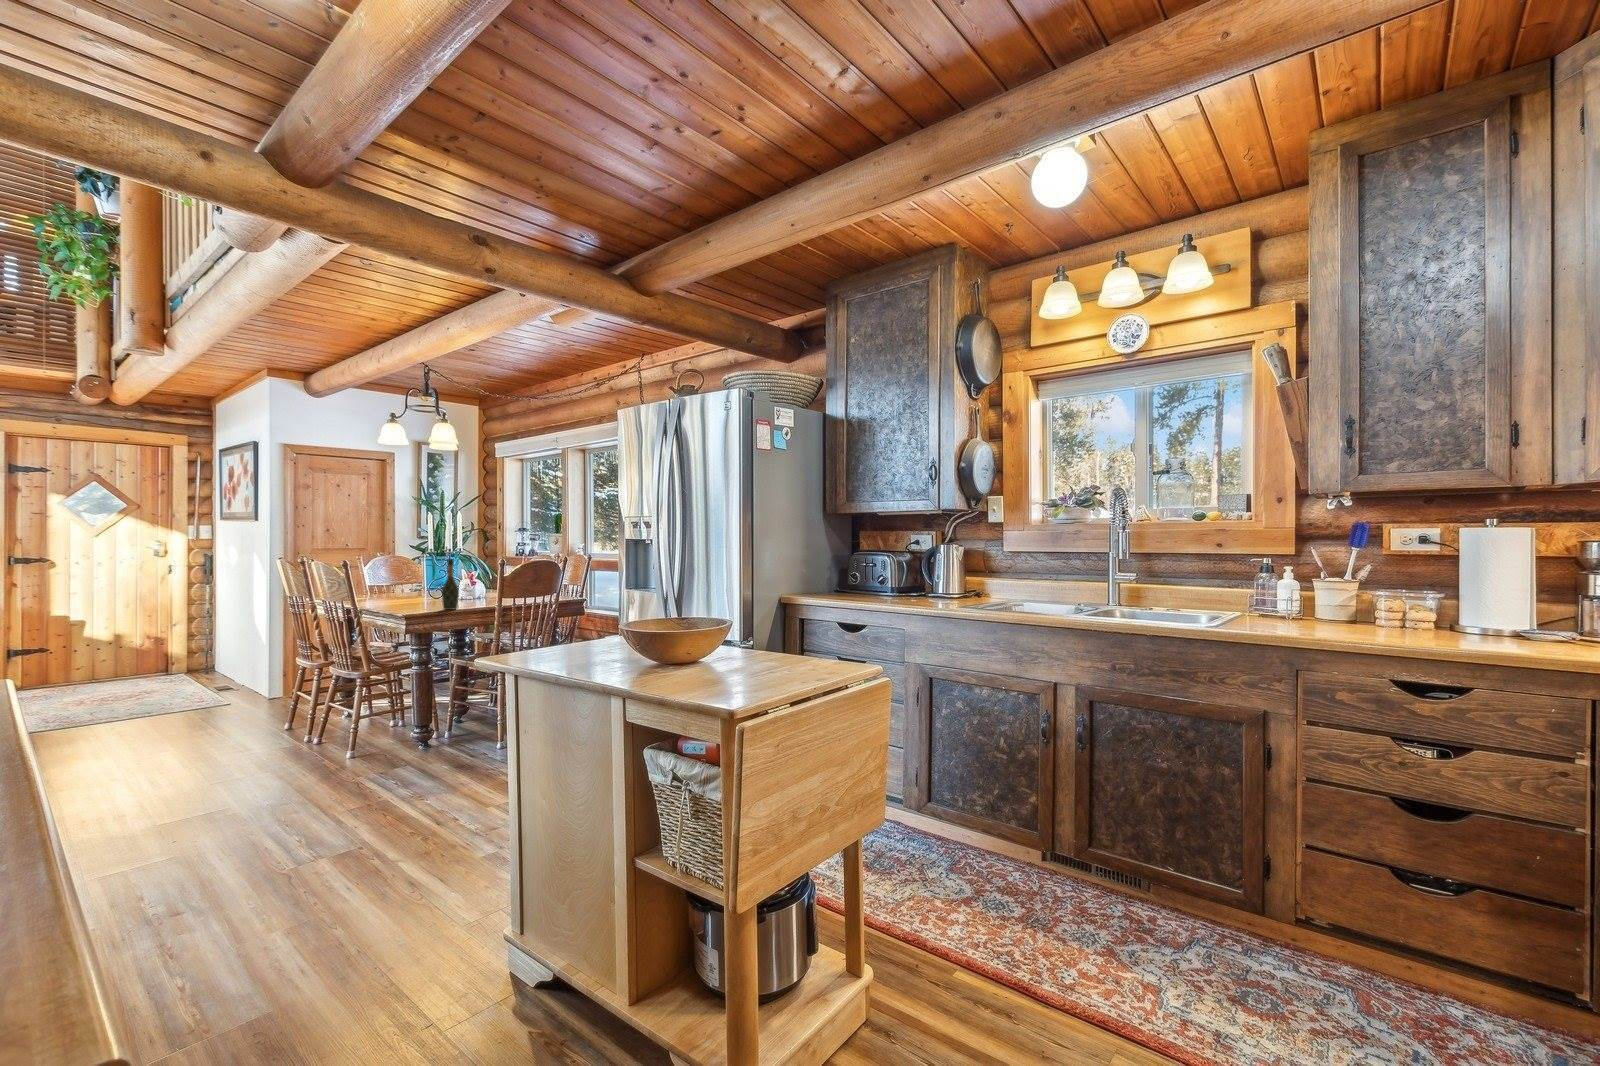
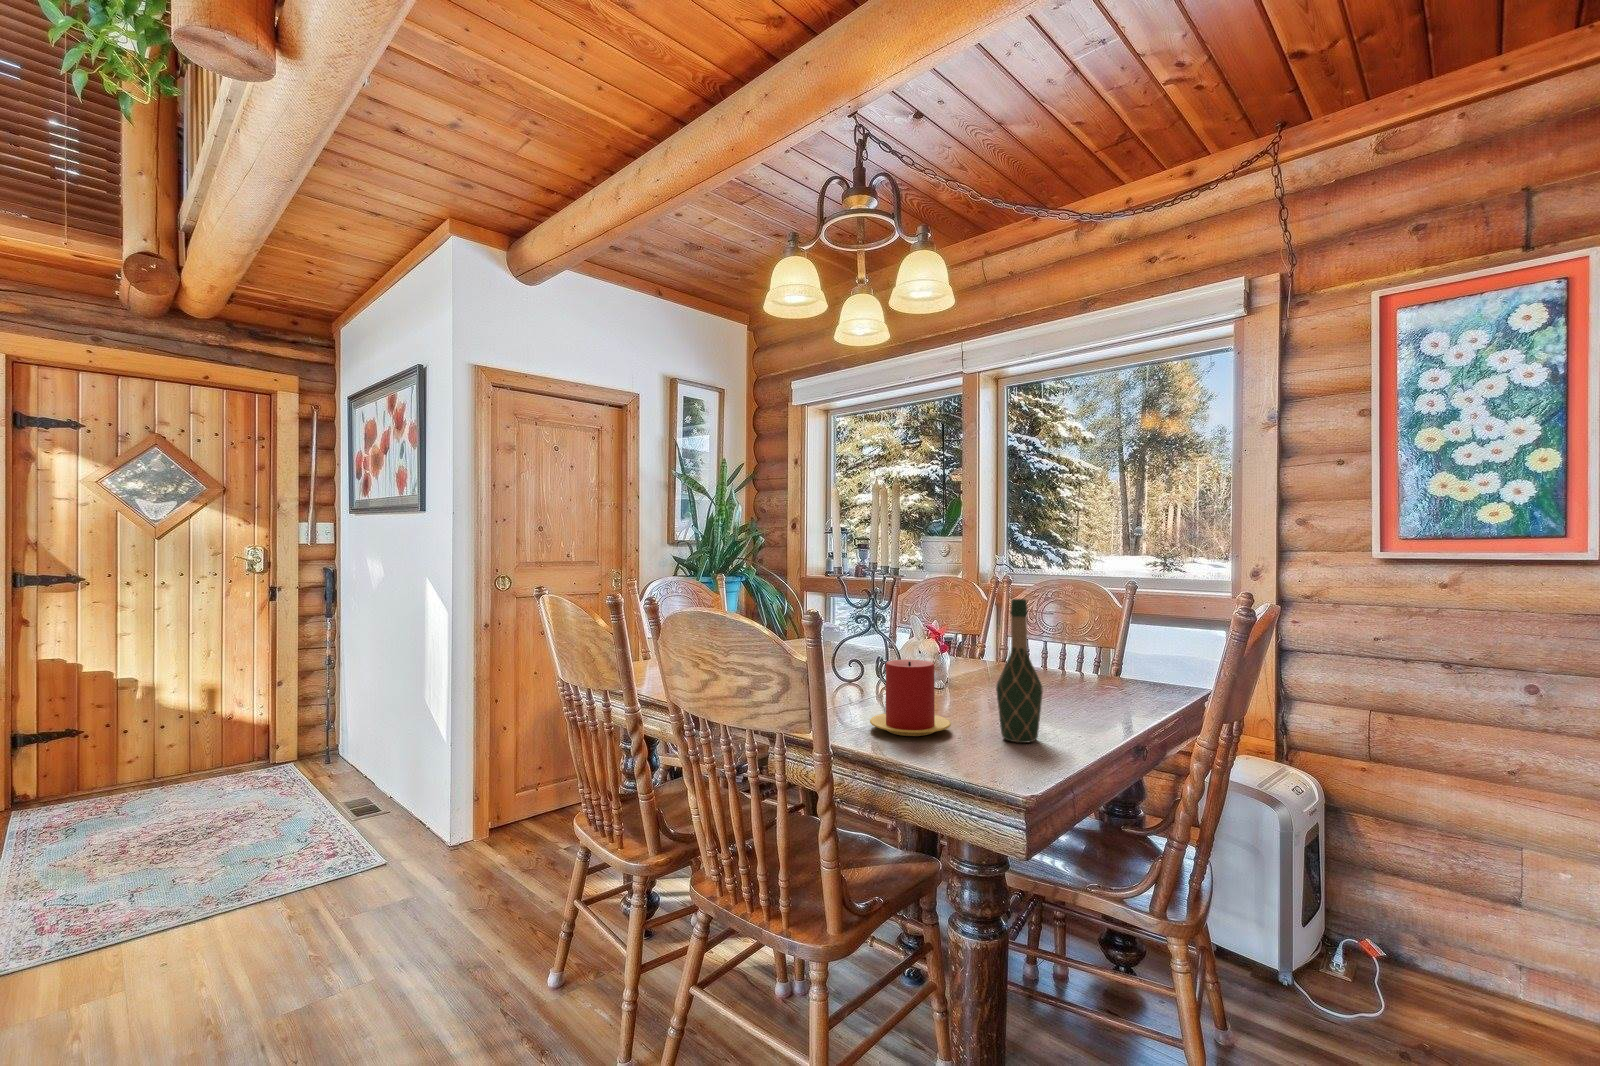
candle: none [400,583,433,609] -> present [870,659,951,736]

